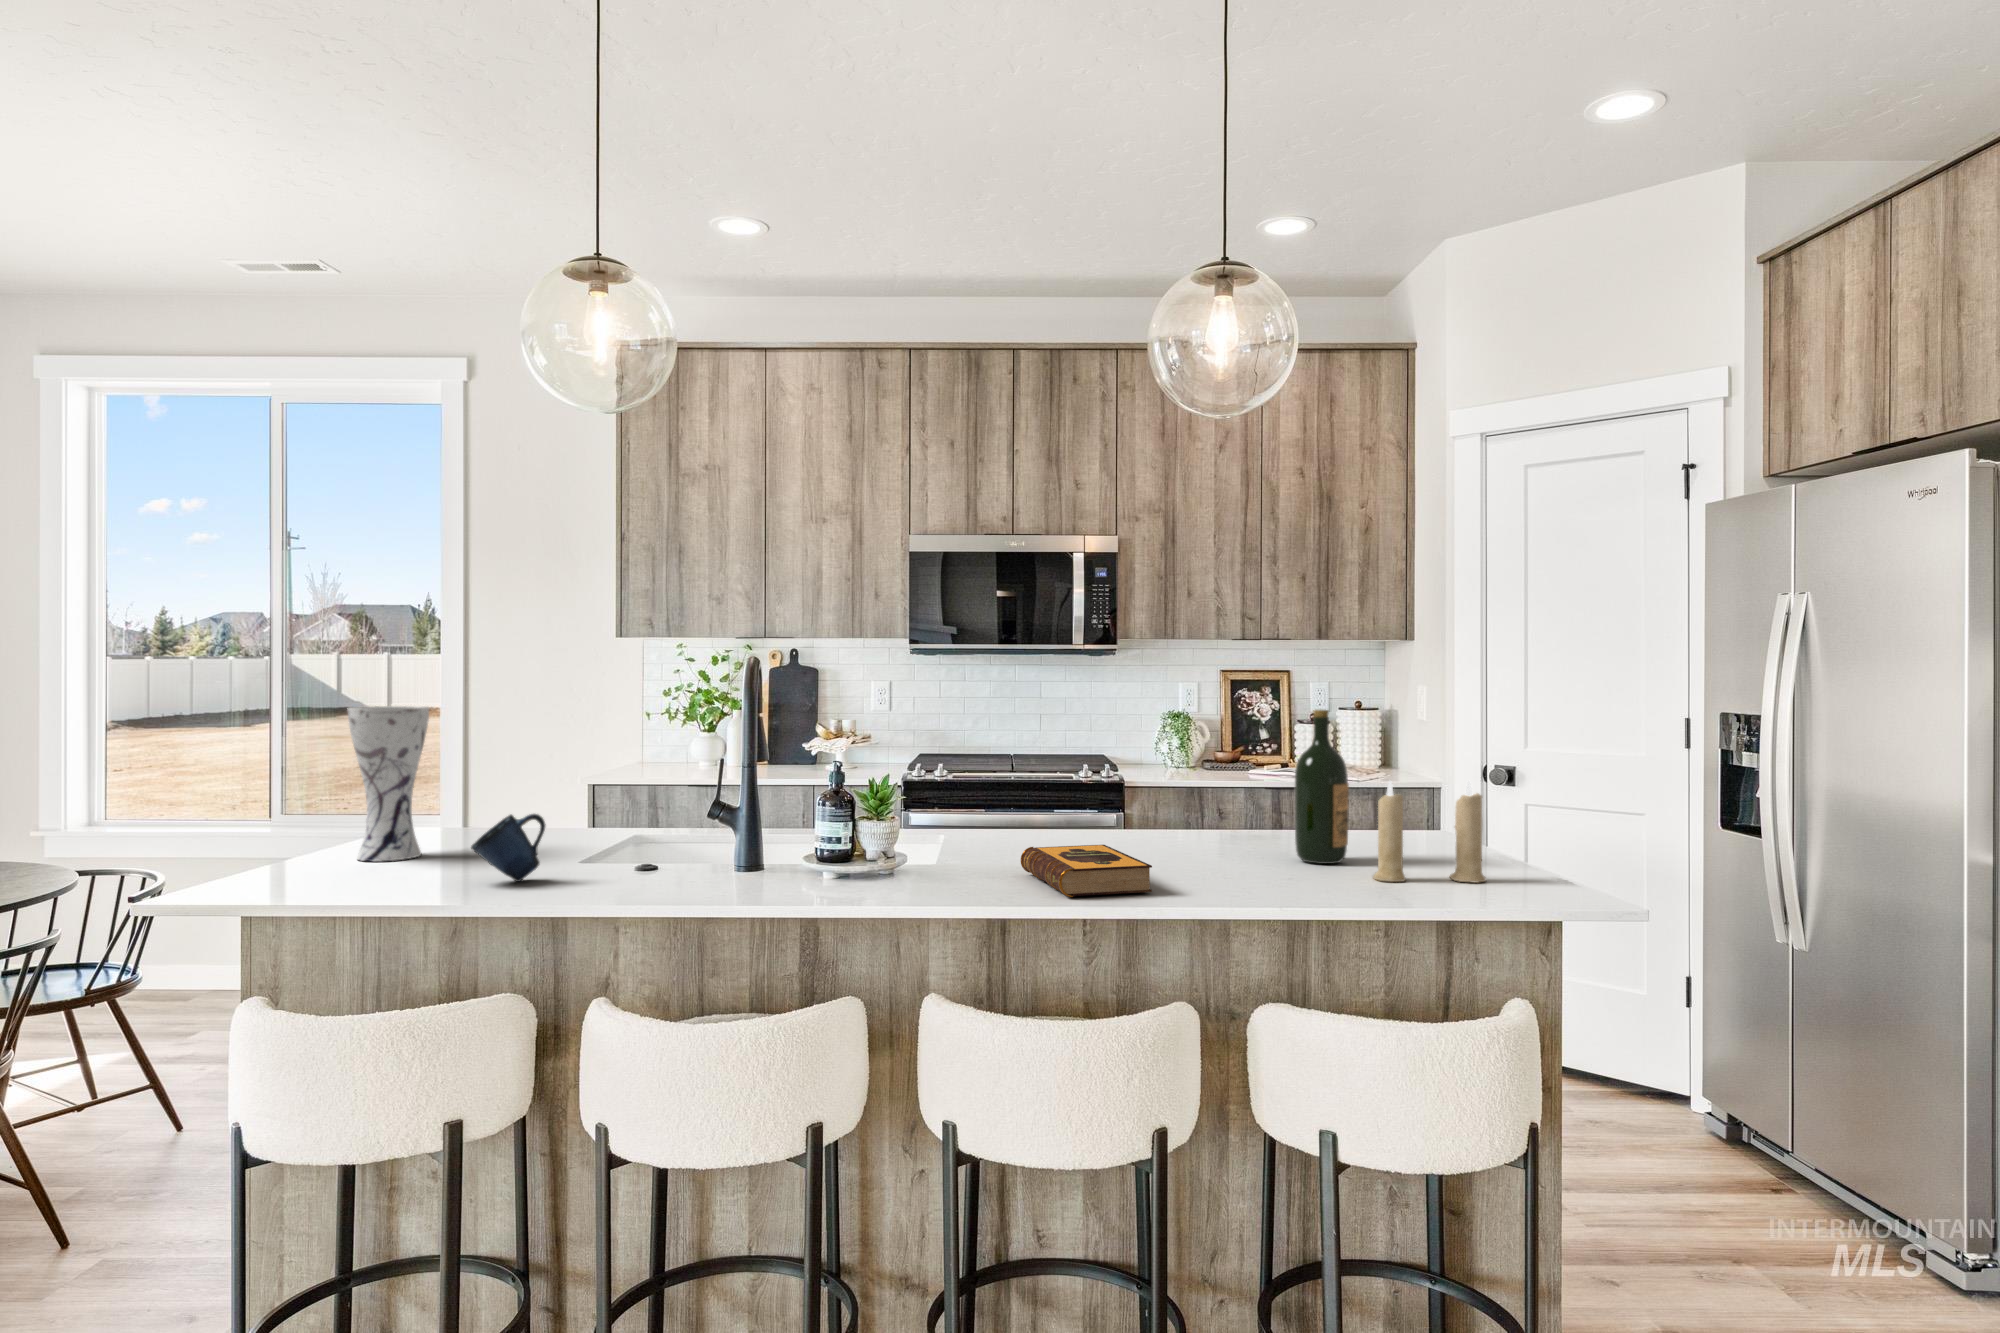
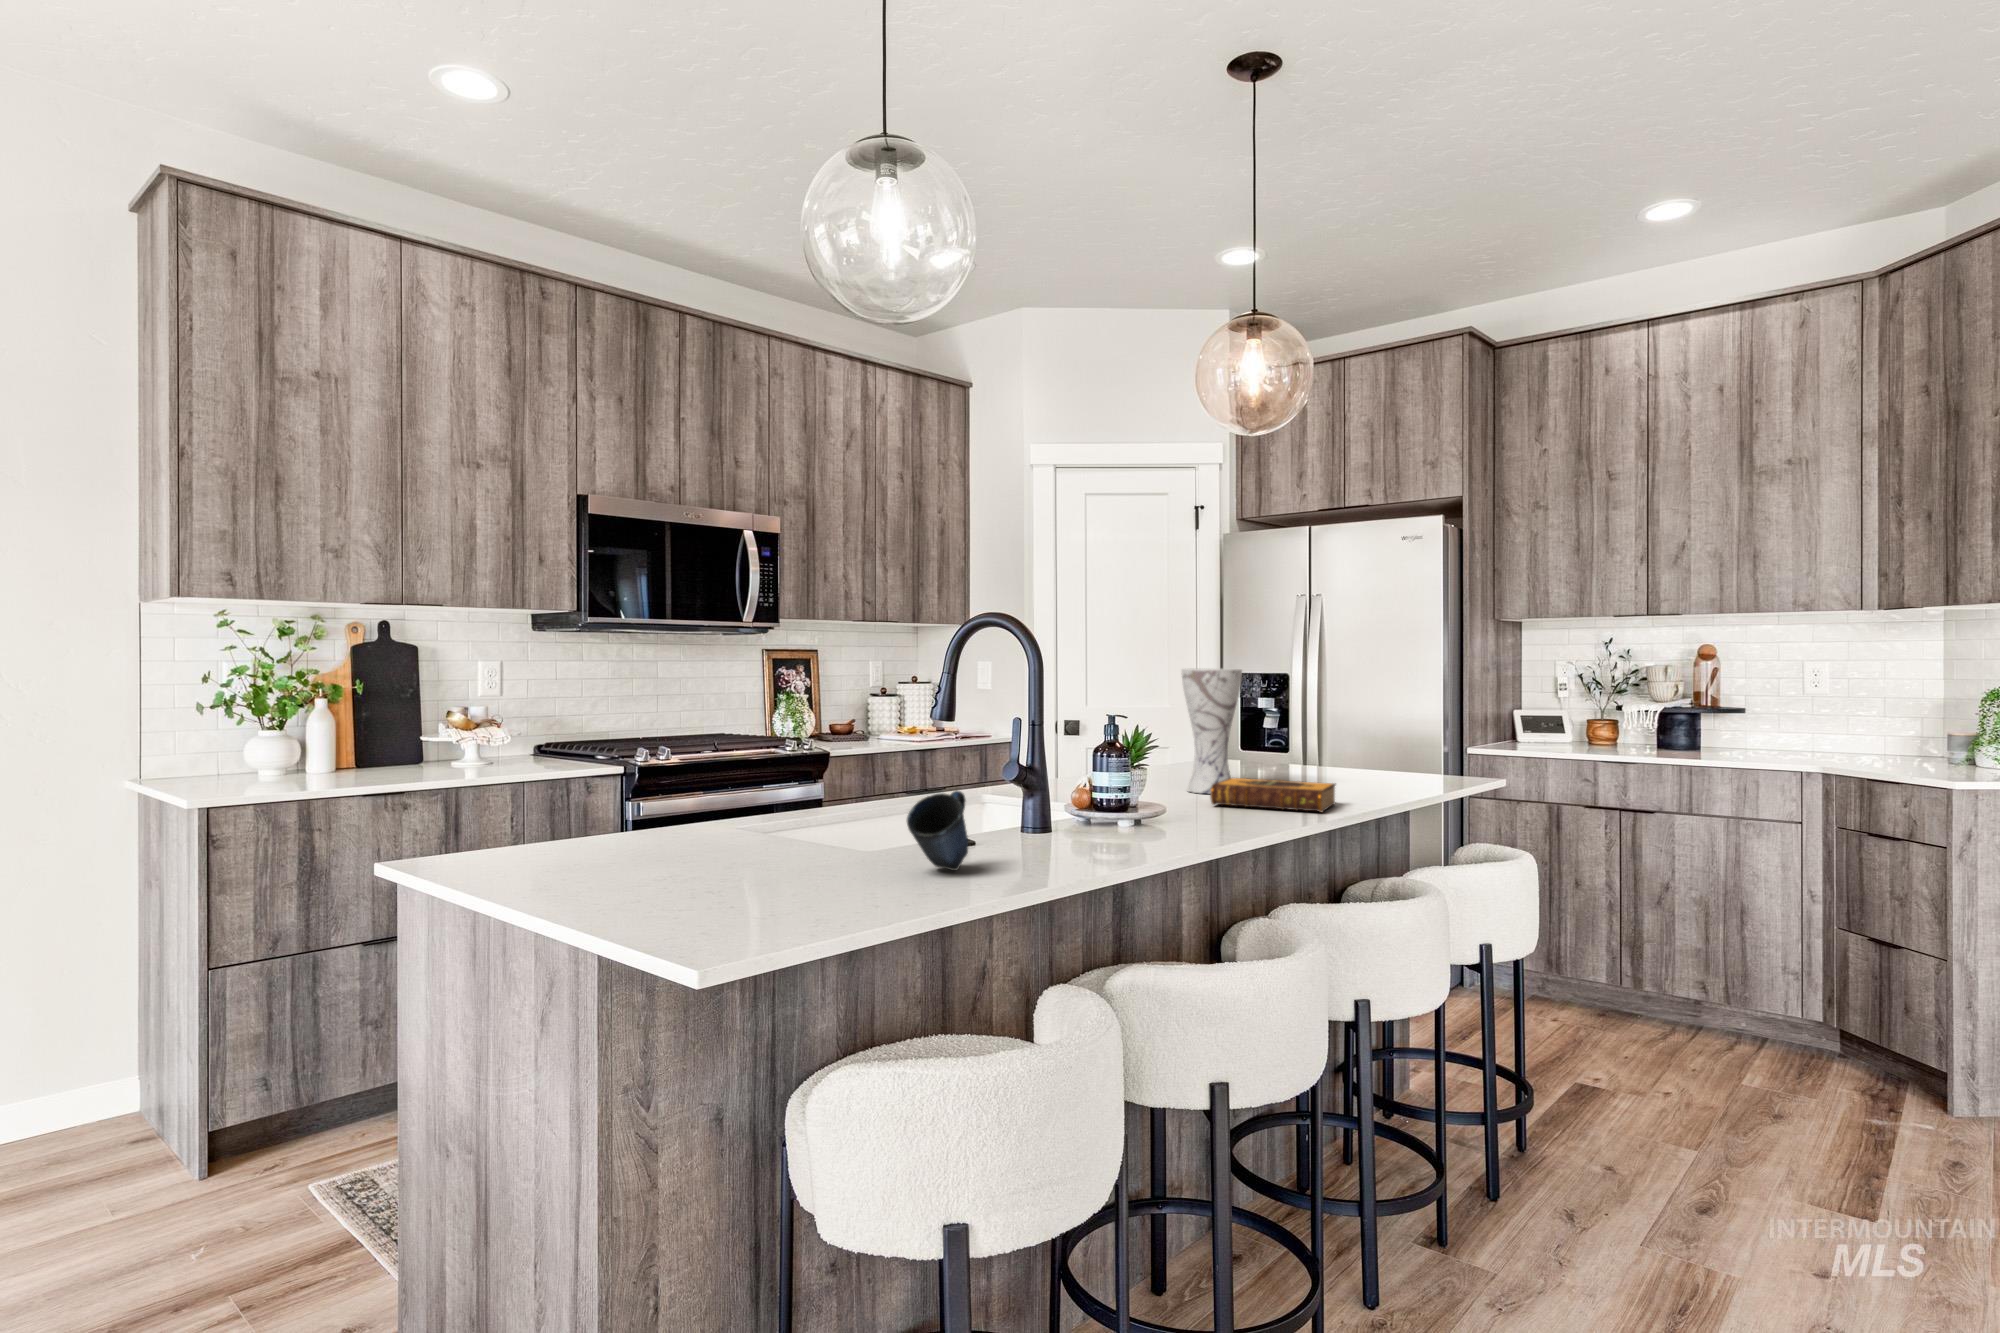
vase: present [347,706,429,861] -> present [1181,669,1242,794]
wine bottle: present [1295,710,1349,864] -> none [1261,668,1301,781]
candle: present [1373,781,1486,883] -> none [1349,711,1399,784]

